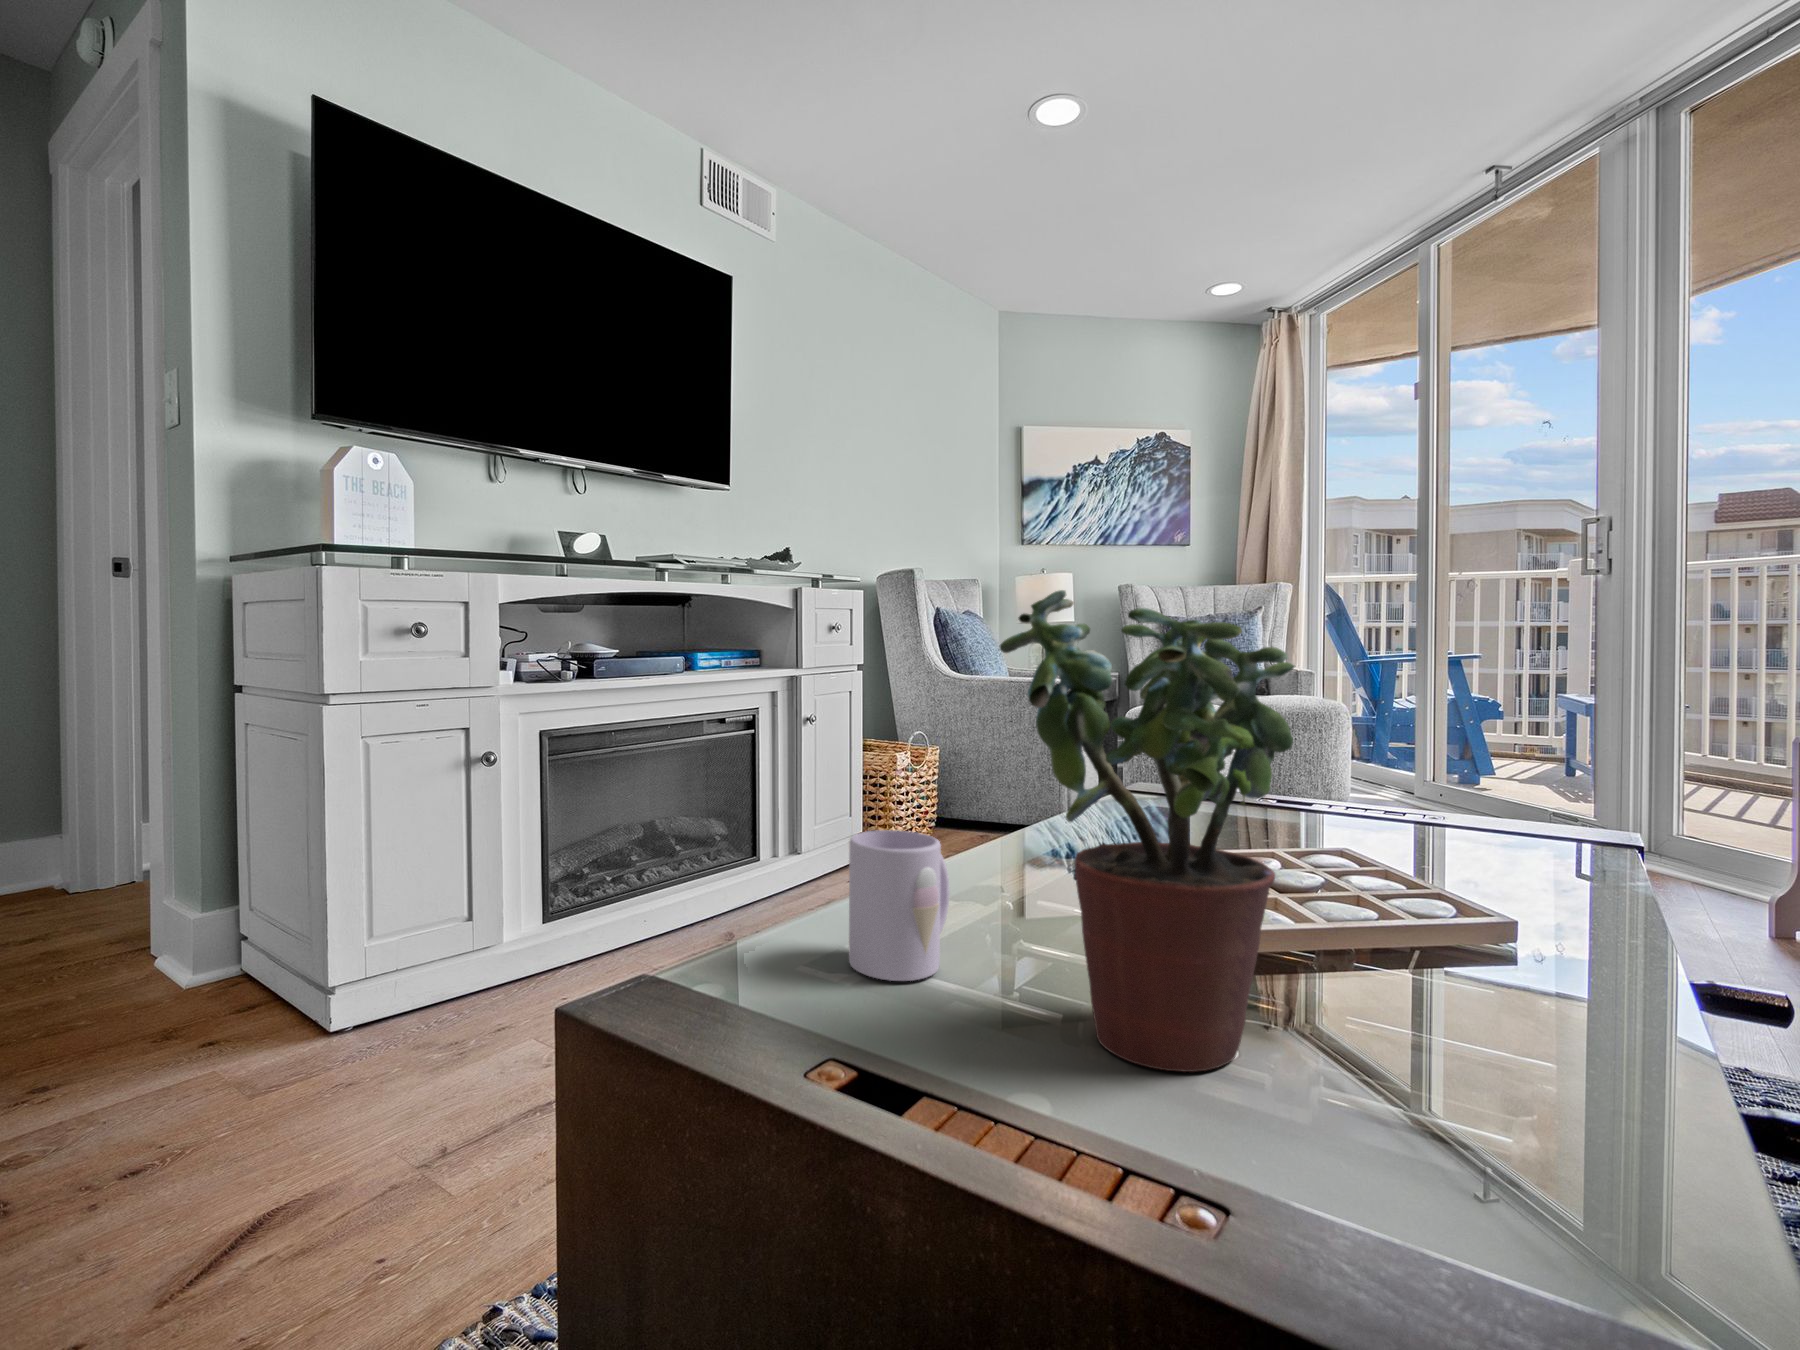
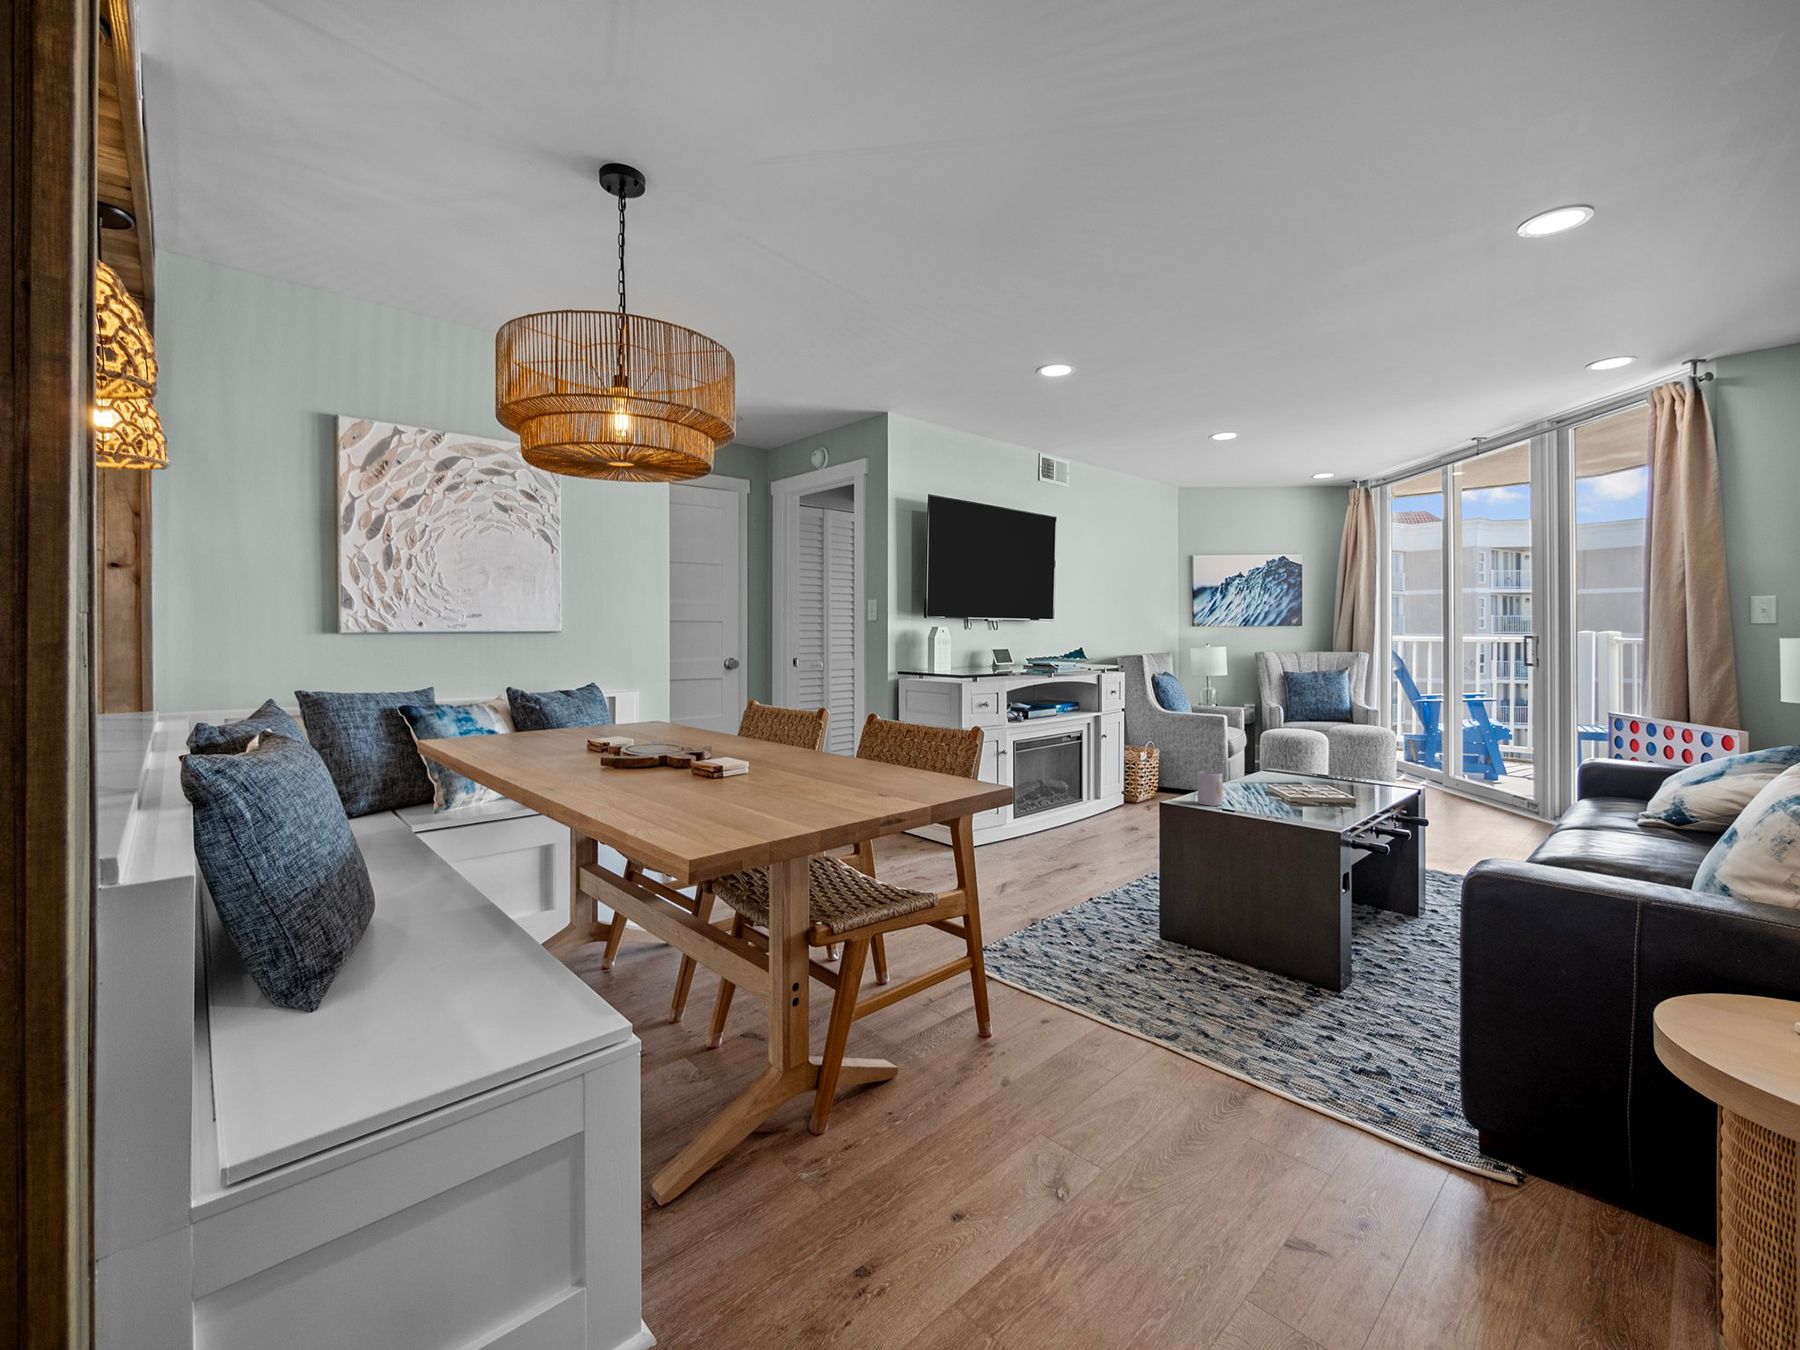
potted plant: present [1000,590,1294,1072] -> none [1242,718,1308,817]

